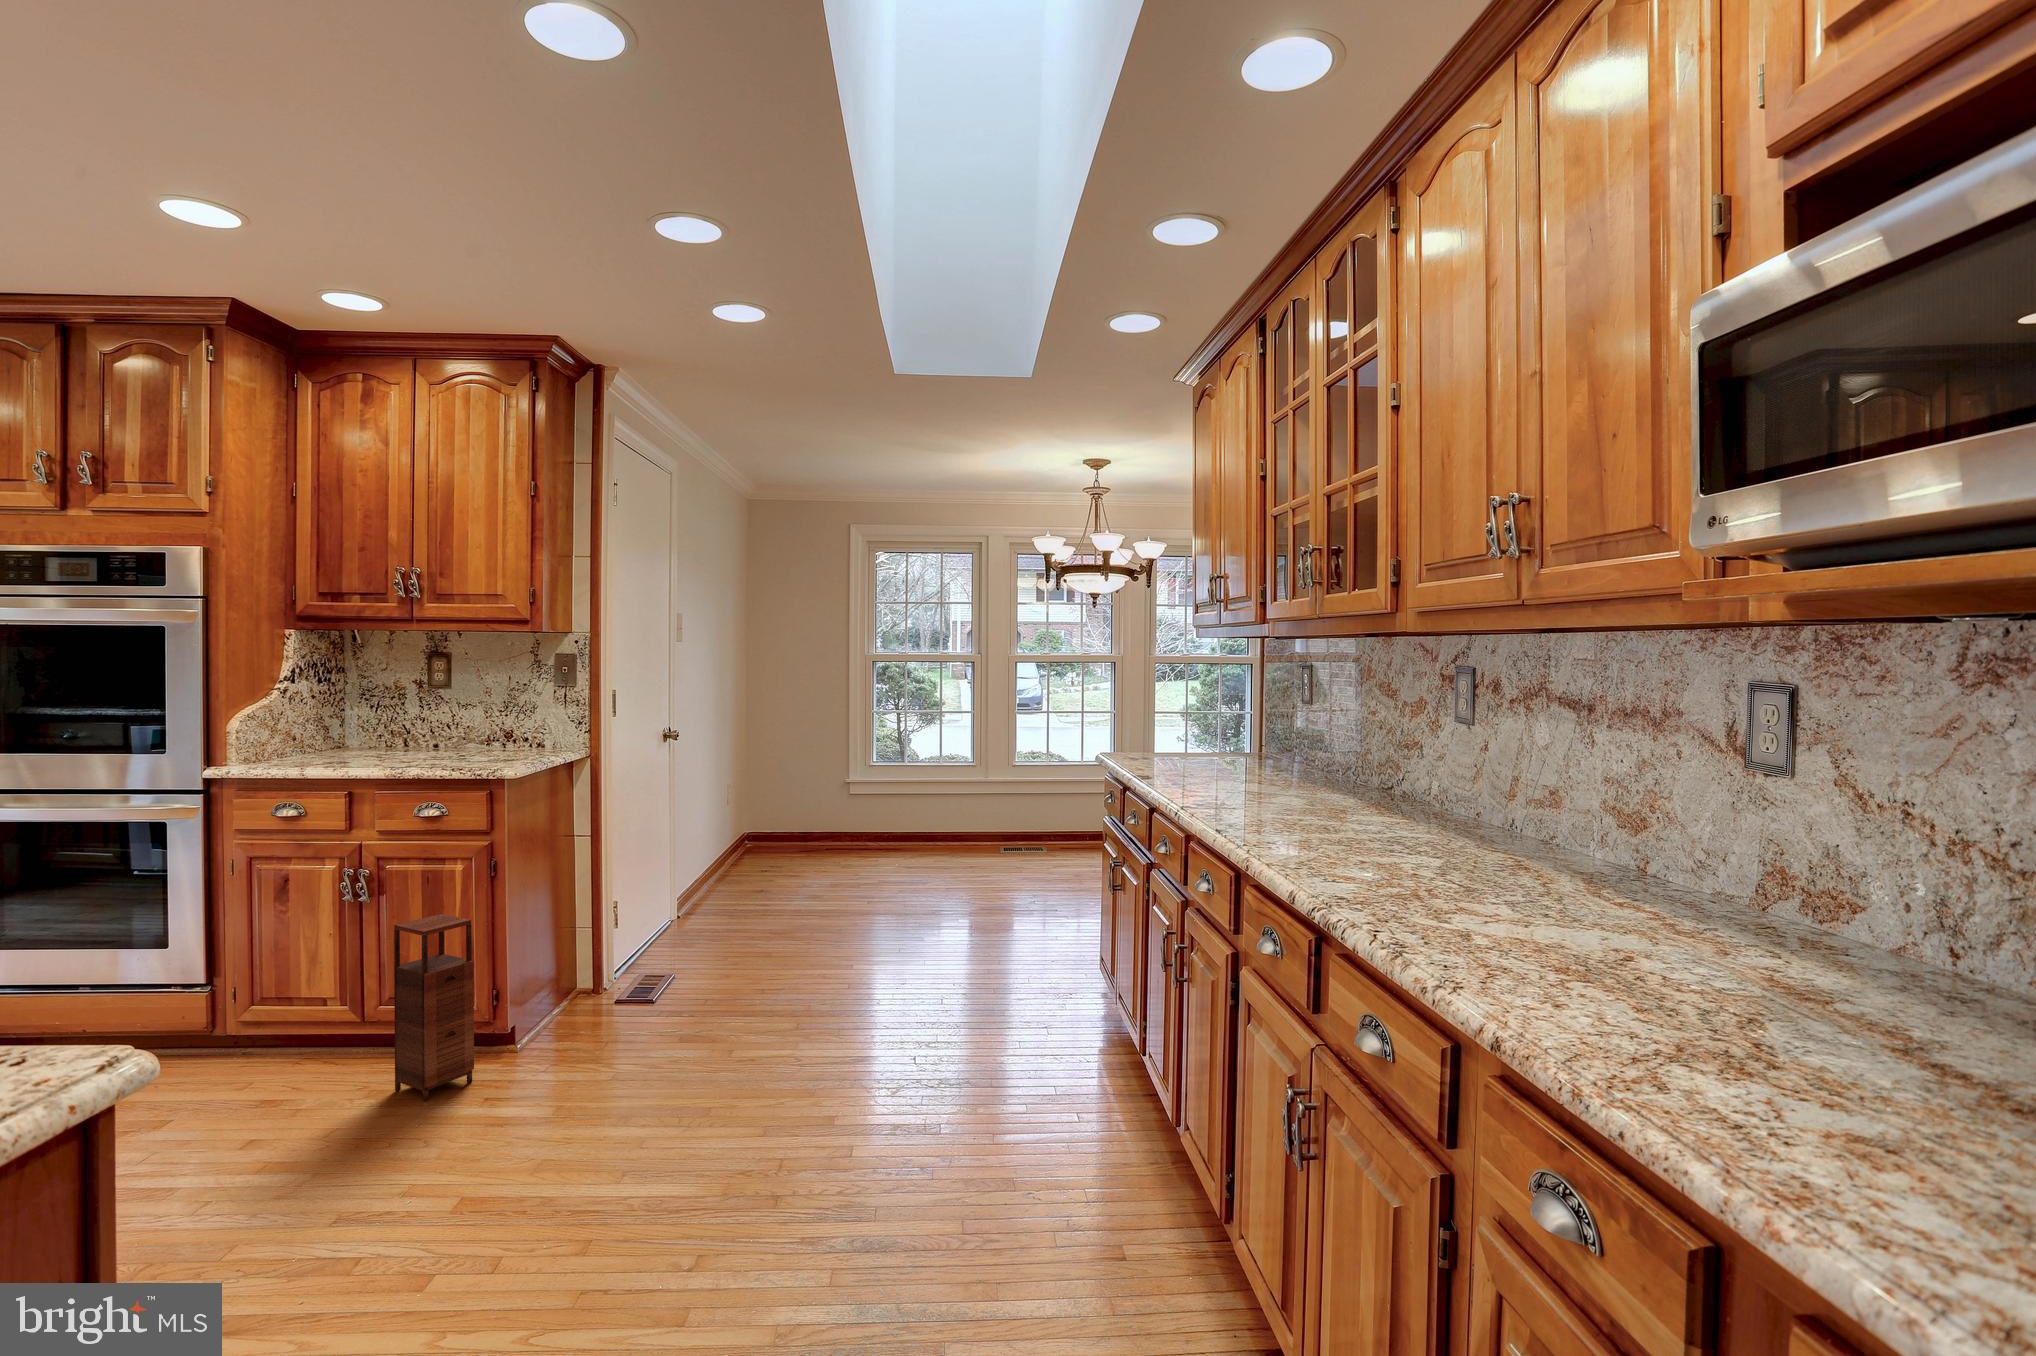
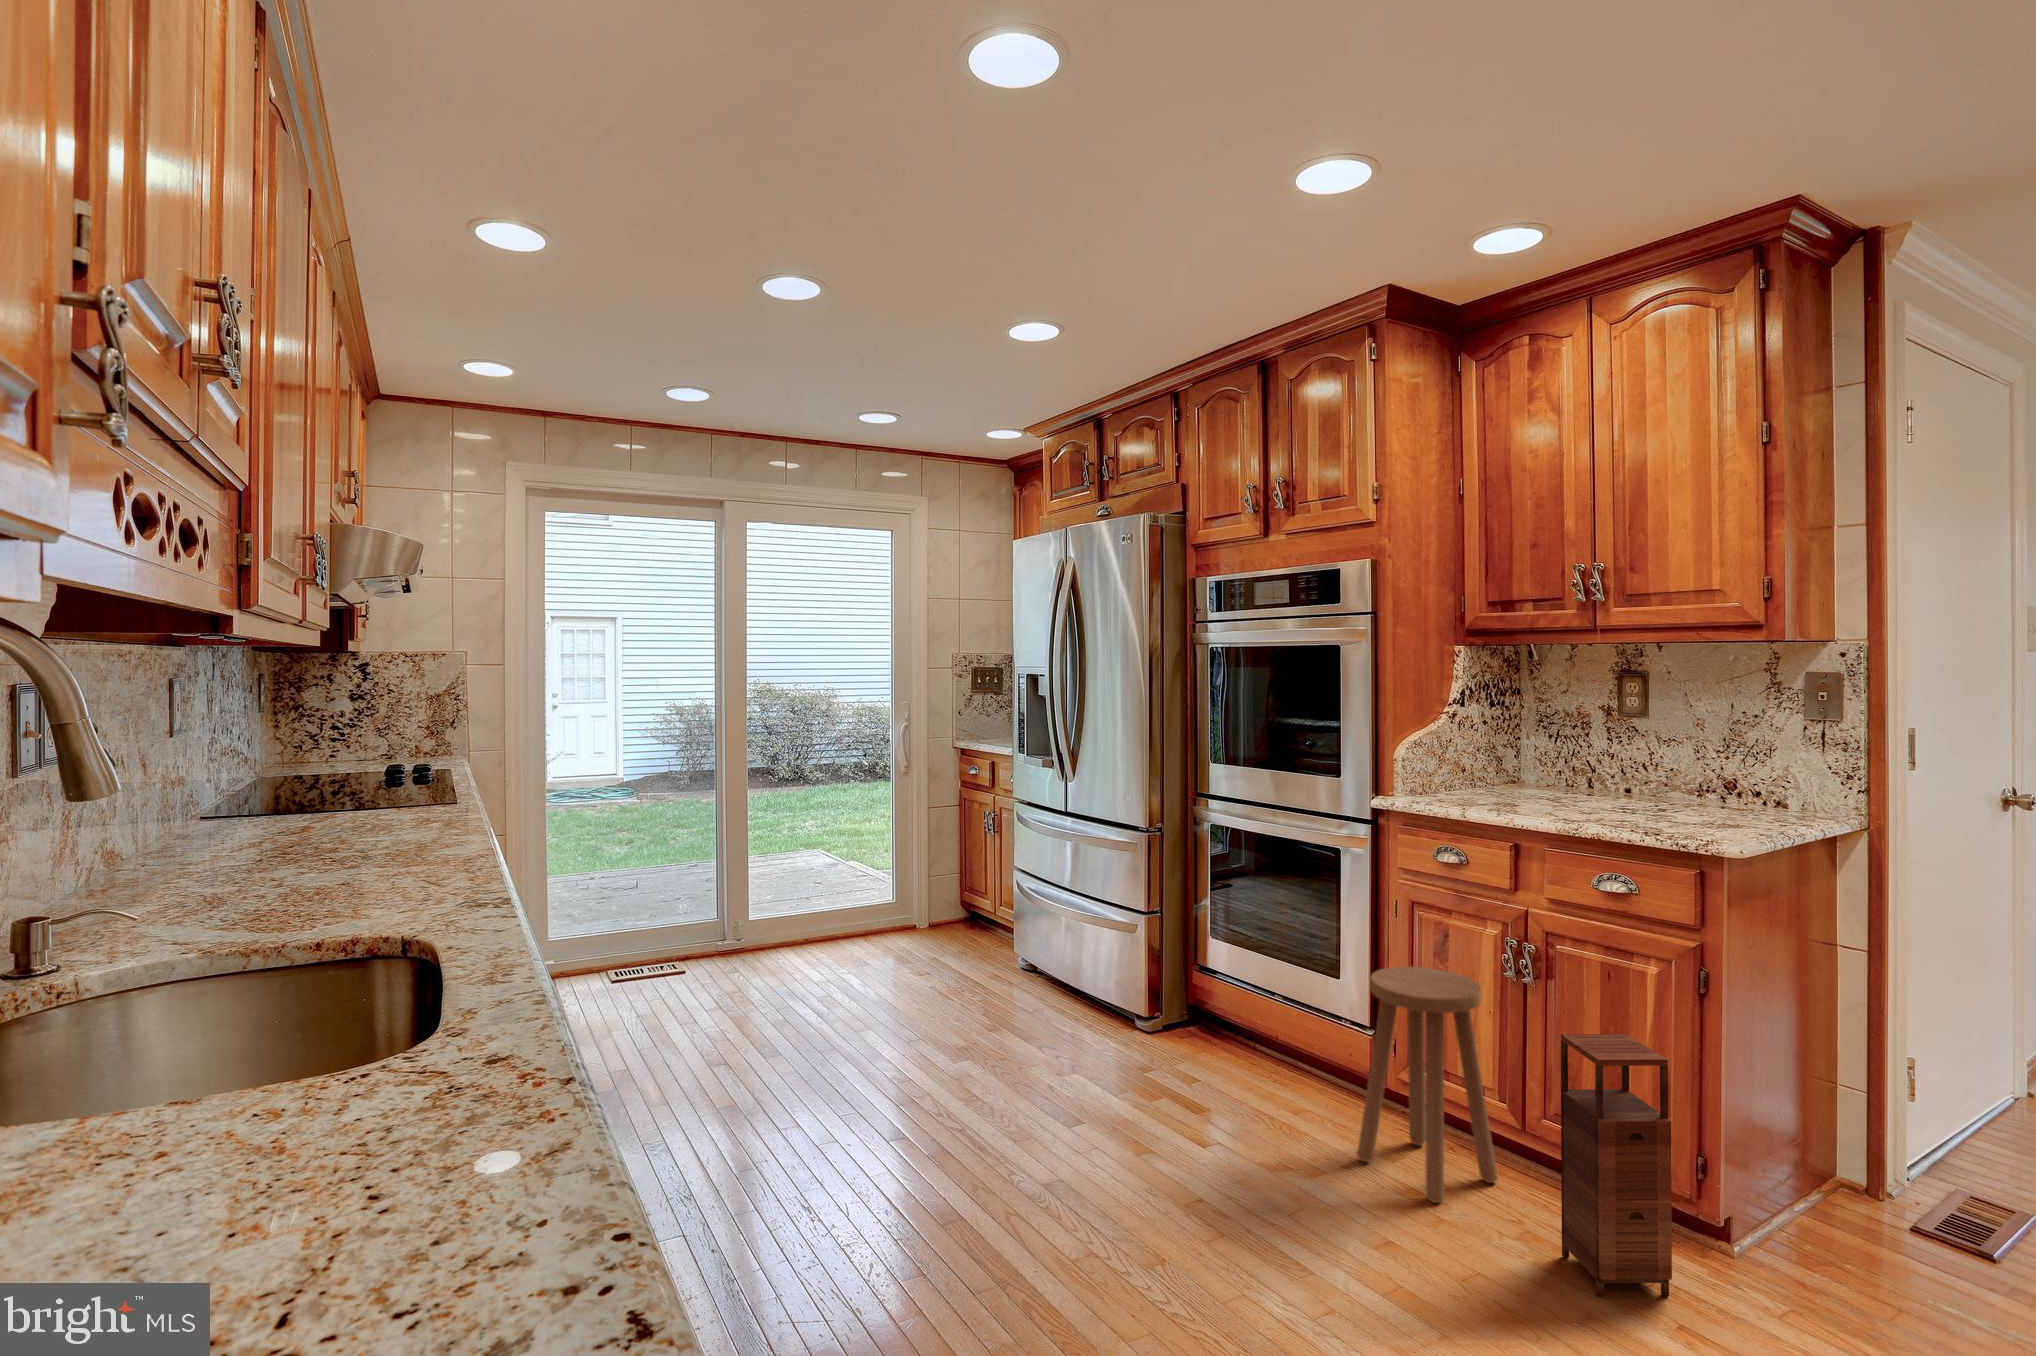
stool: none [196,910,337,1101] -> present [1357,967,1498,1203]

